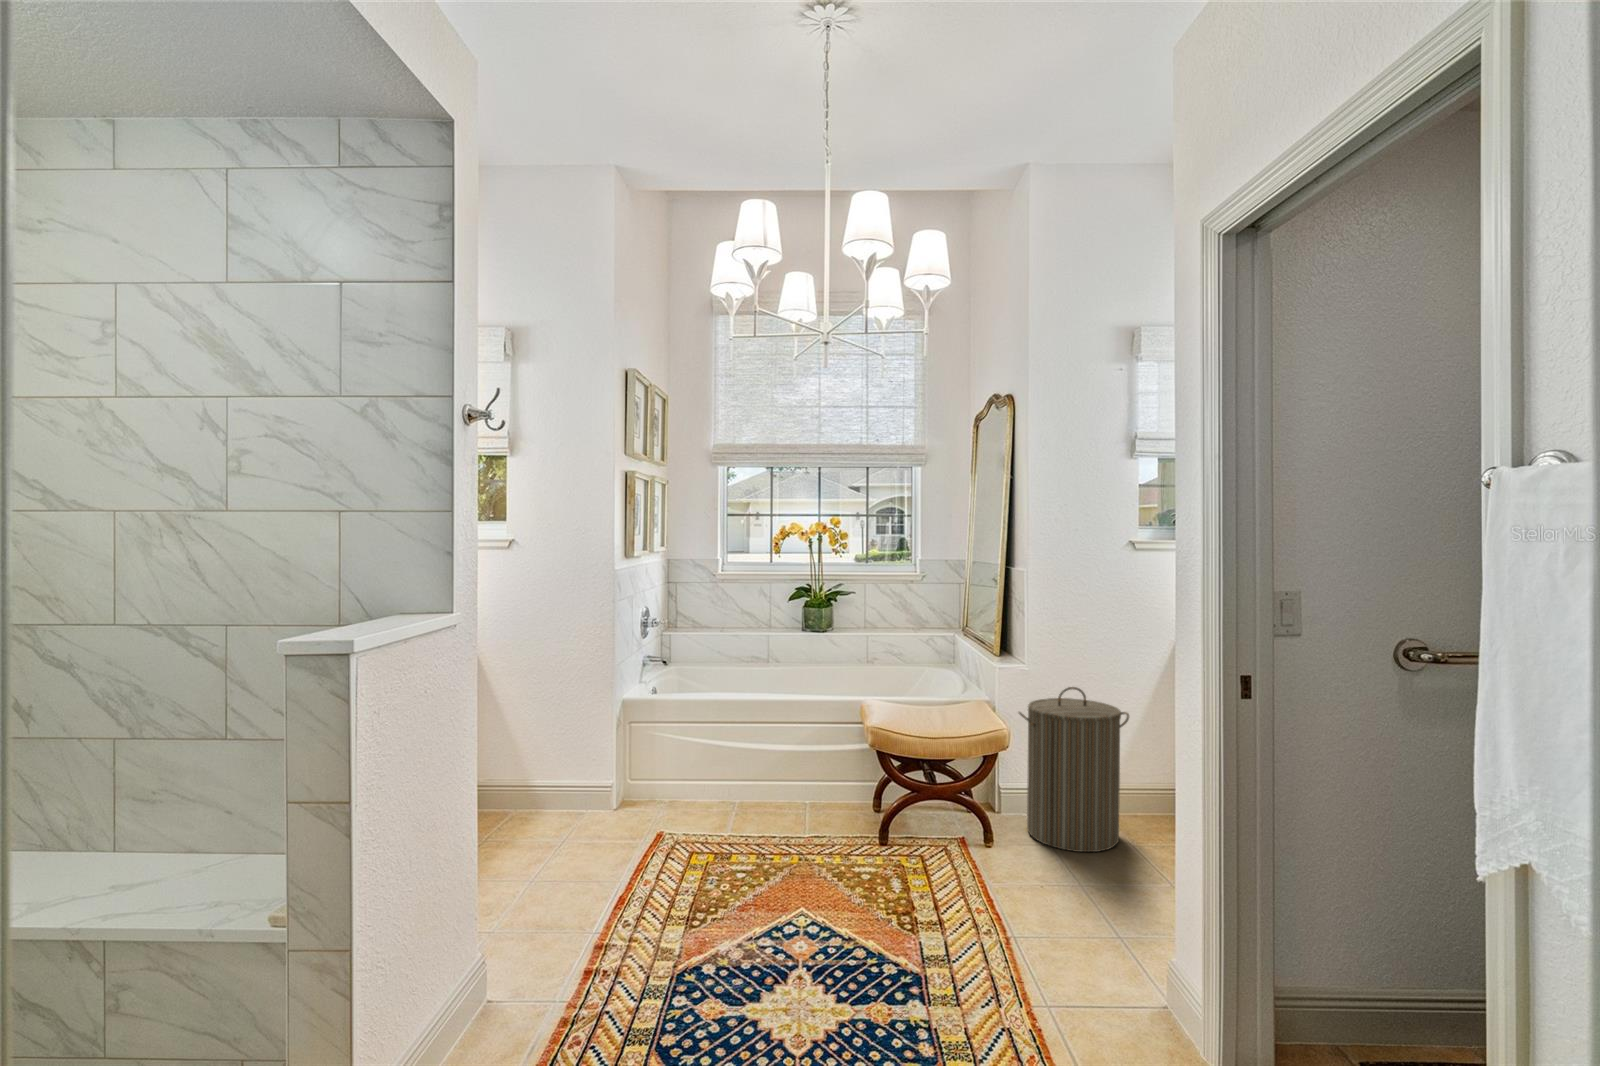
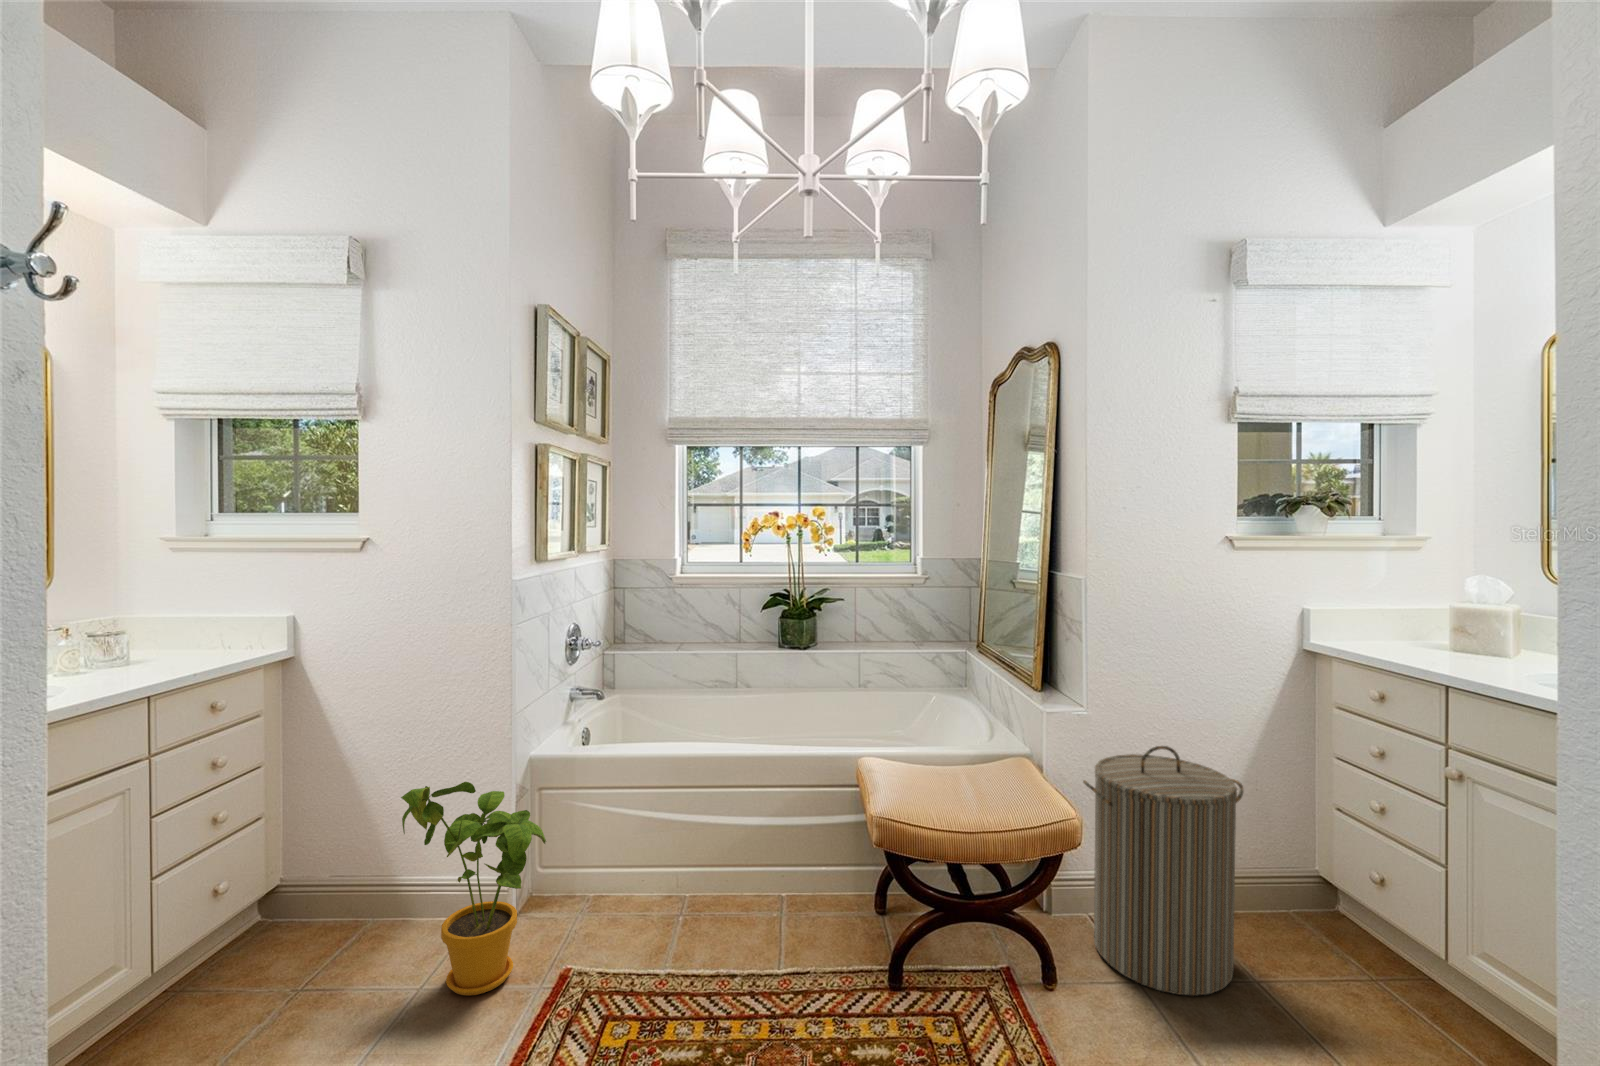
house plant: none [557,702,648,844] -> present [401,782,546,995]

